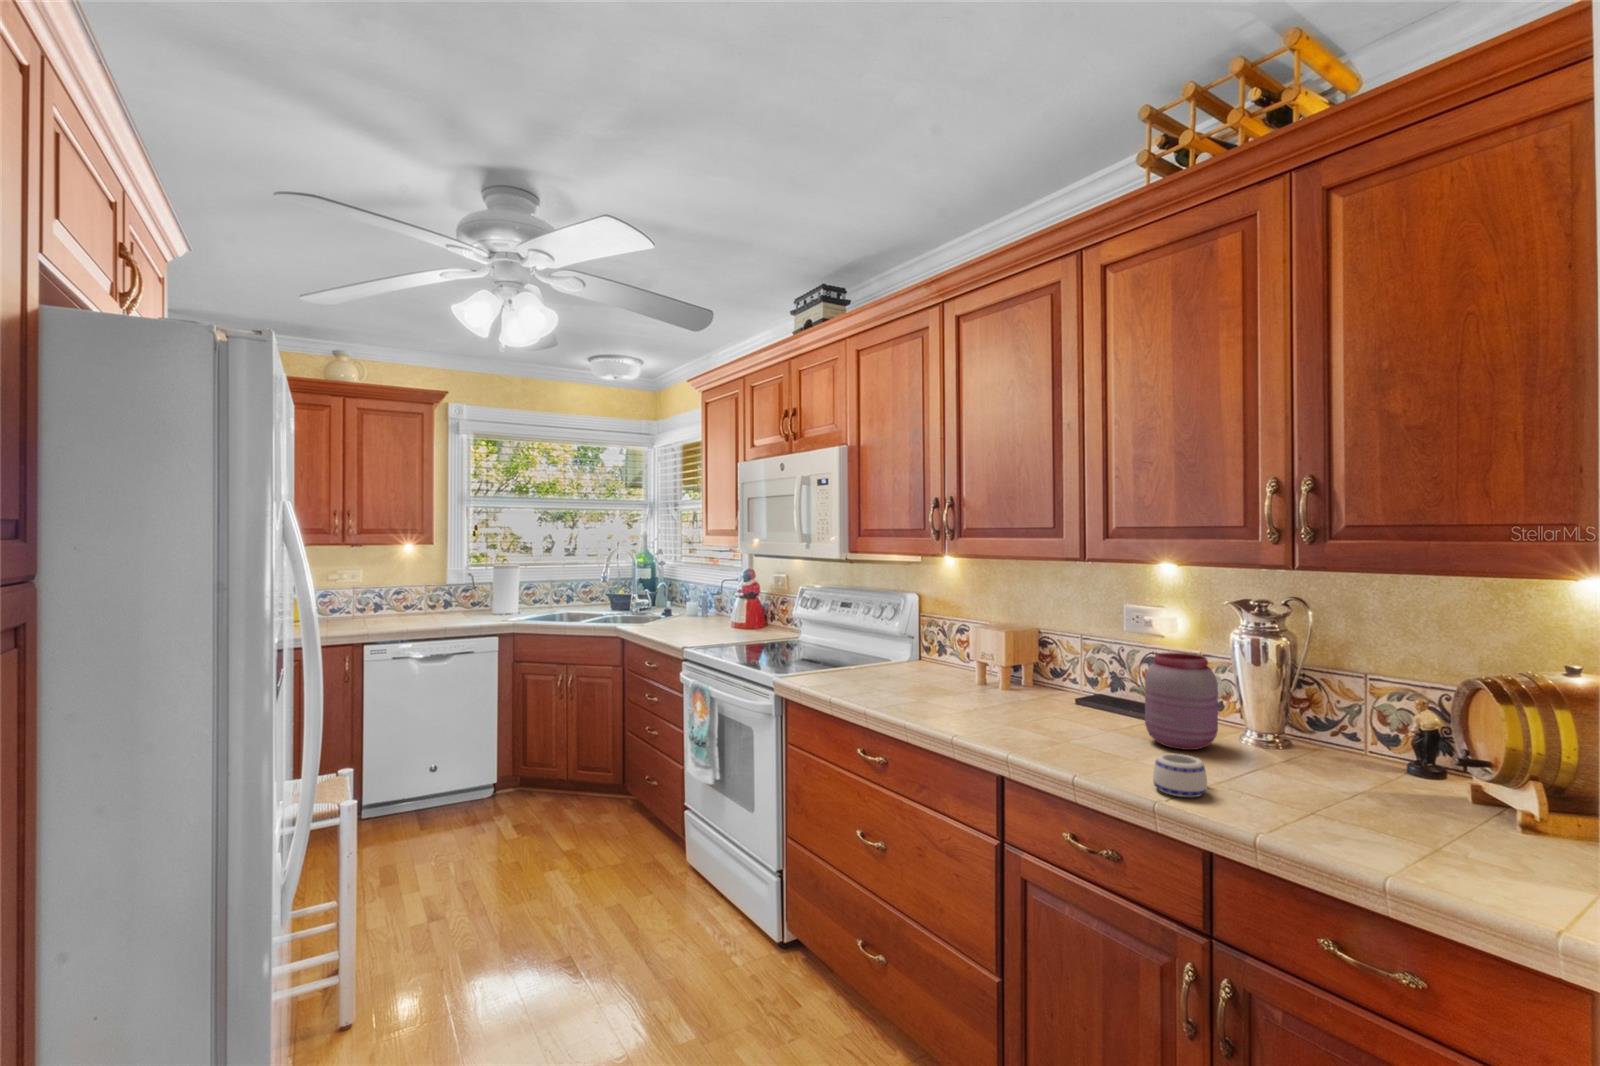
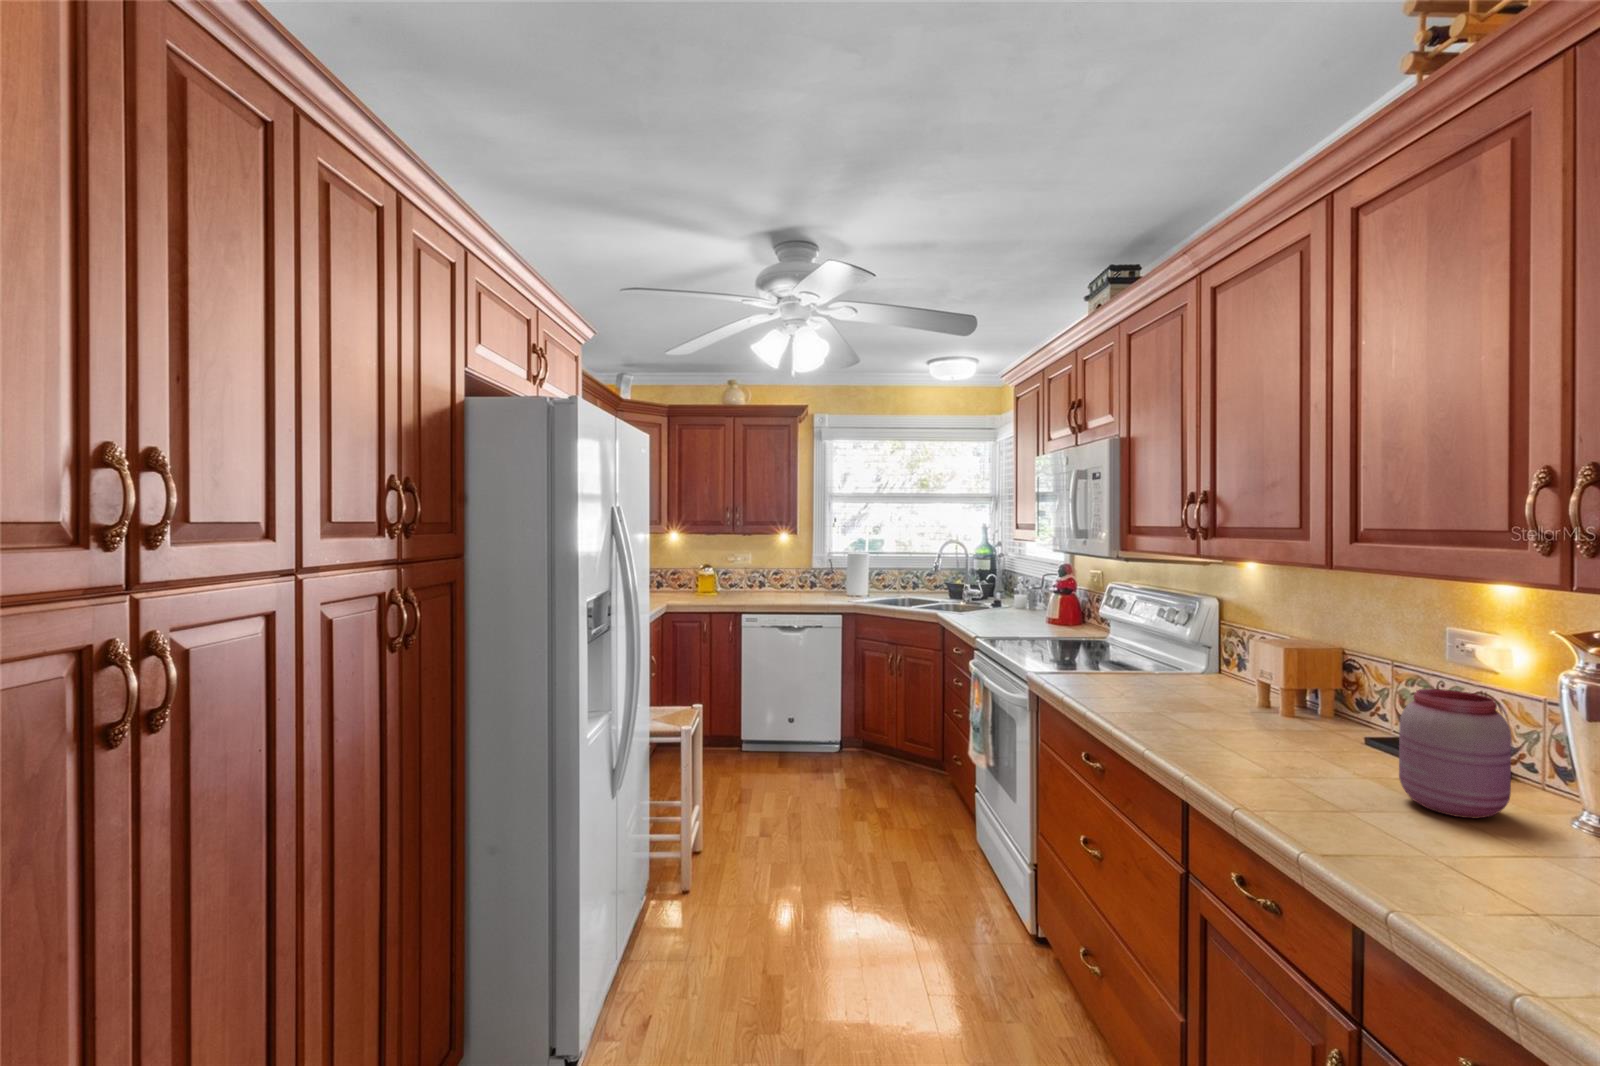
mug: present [1153,754,1208,797] -> none [1326,806,1412,864]

